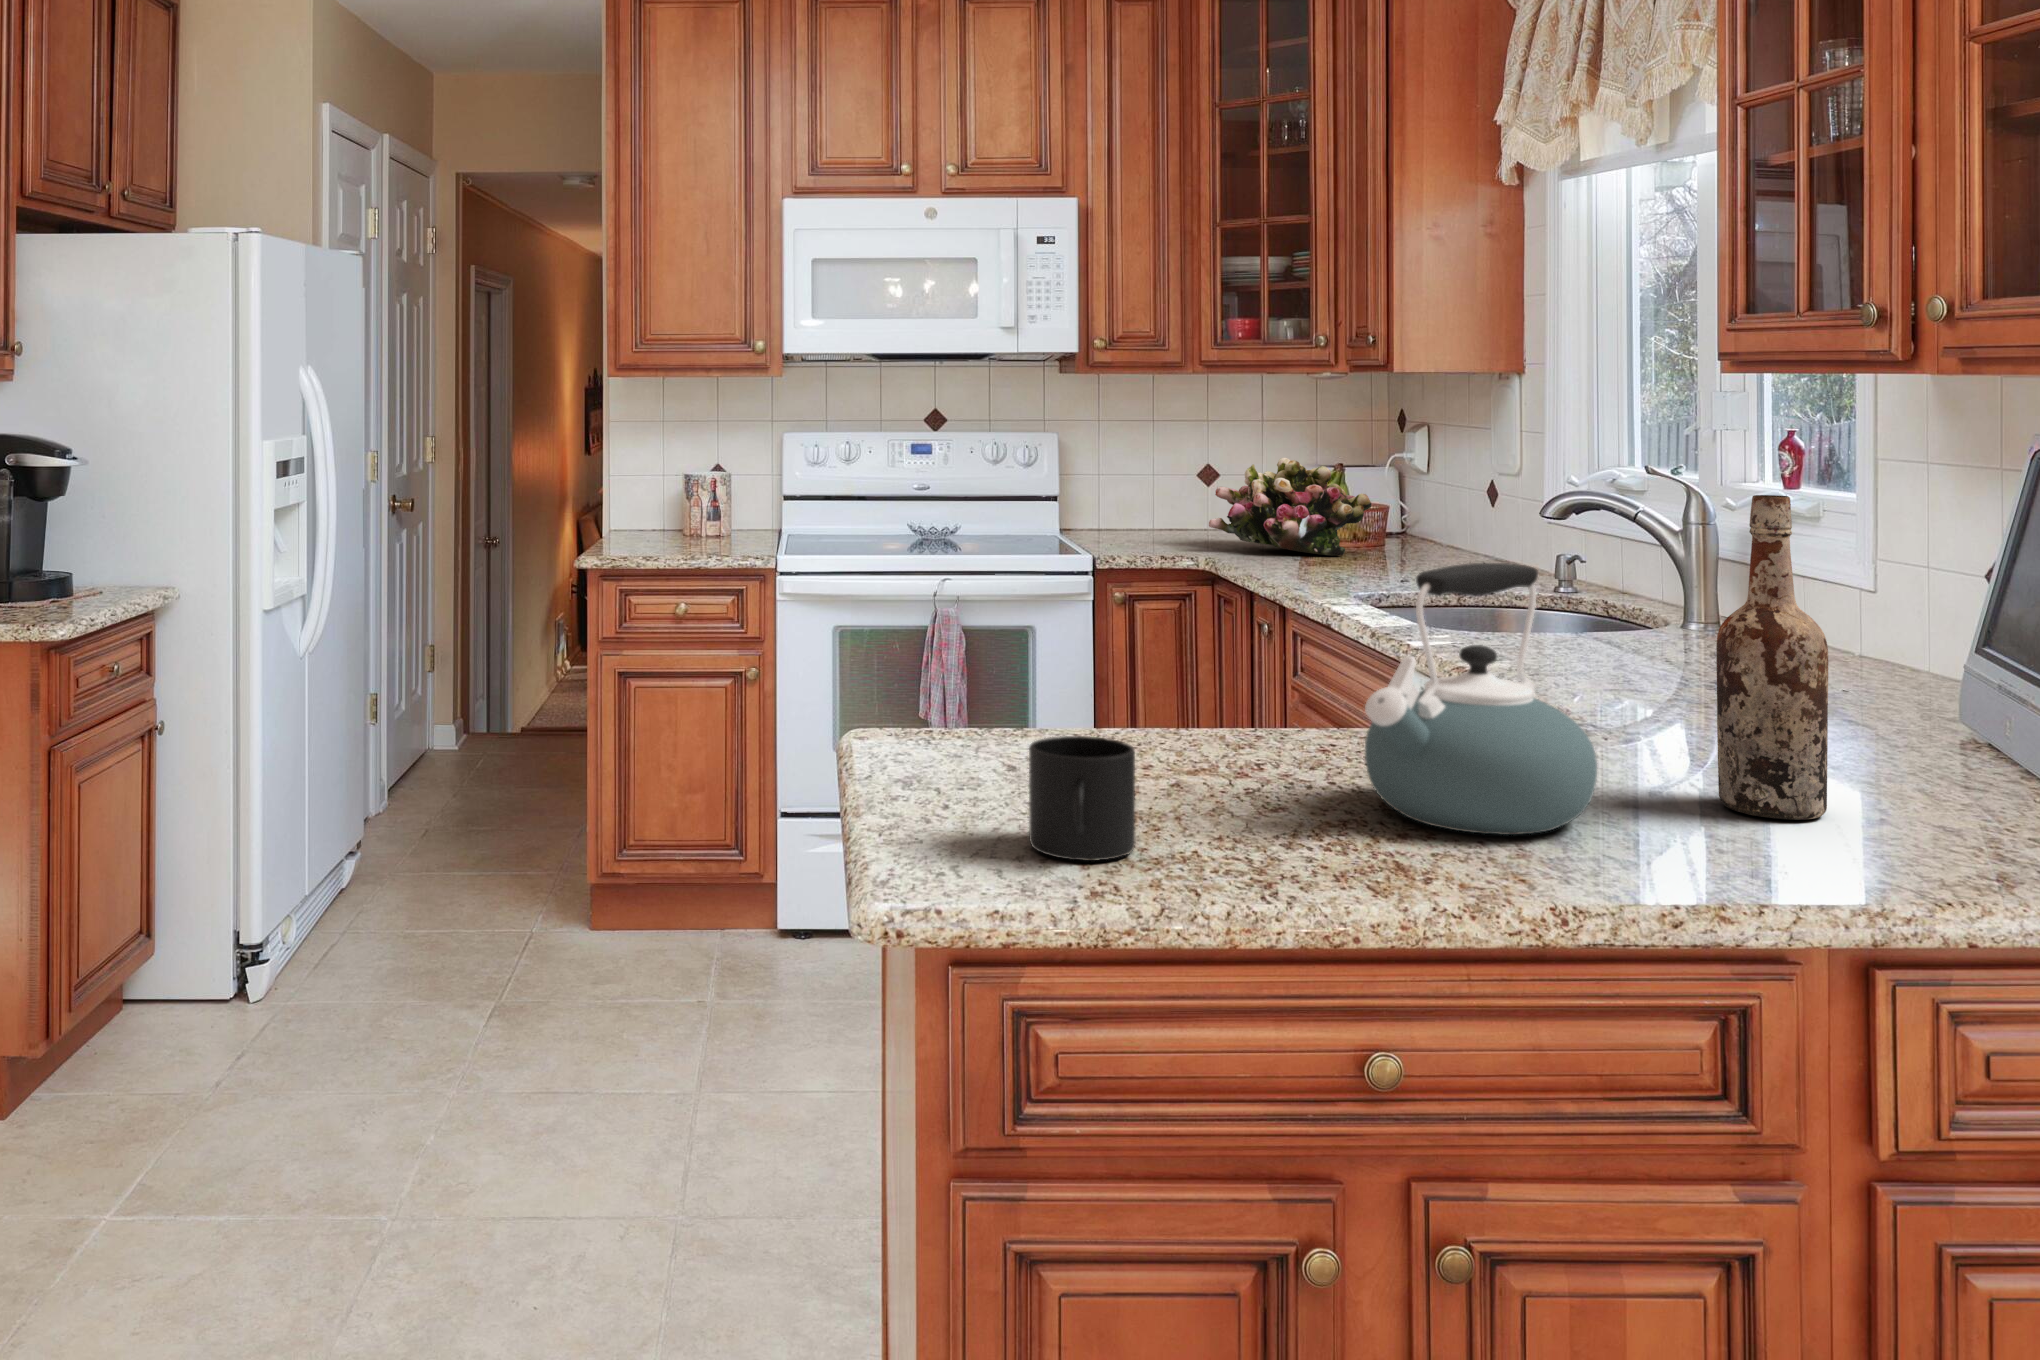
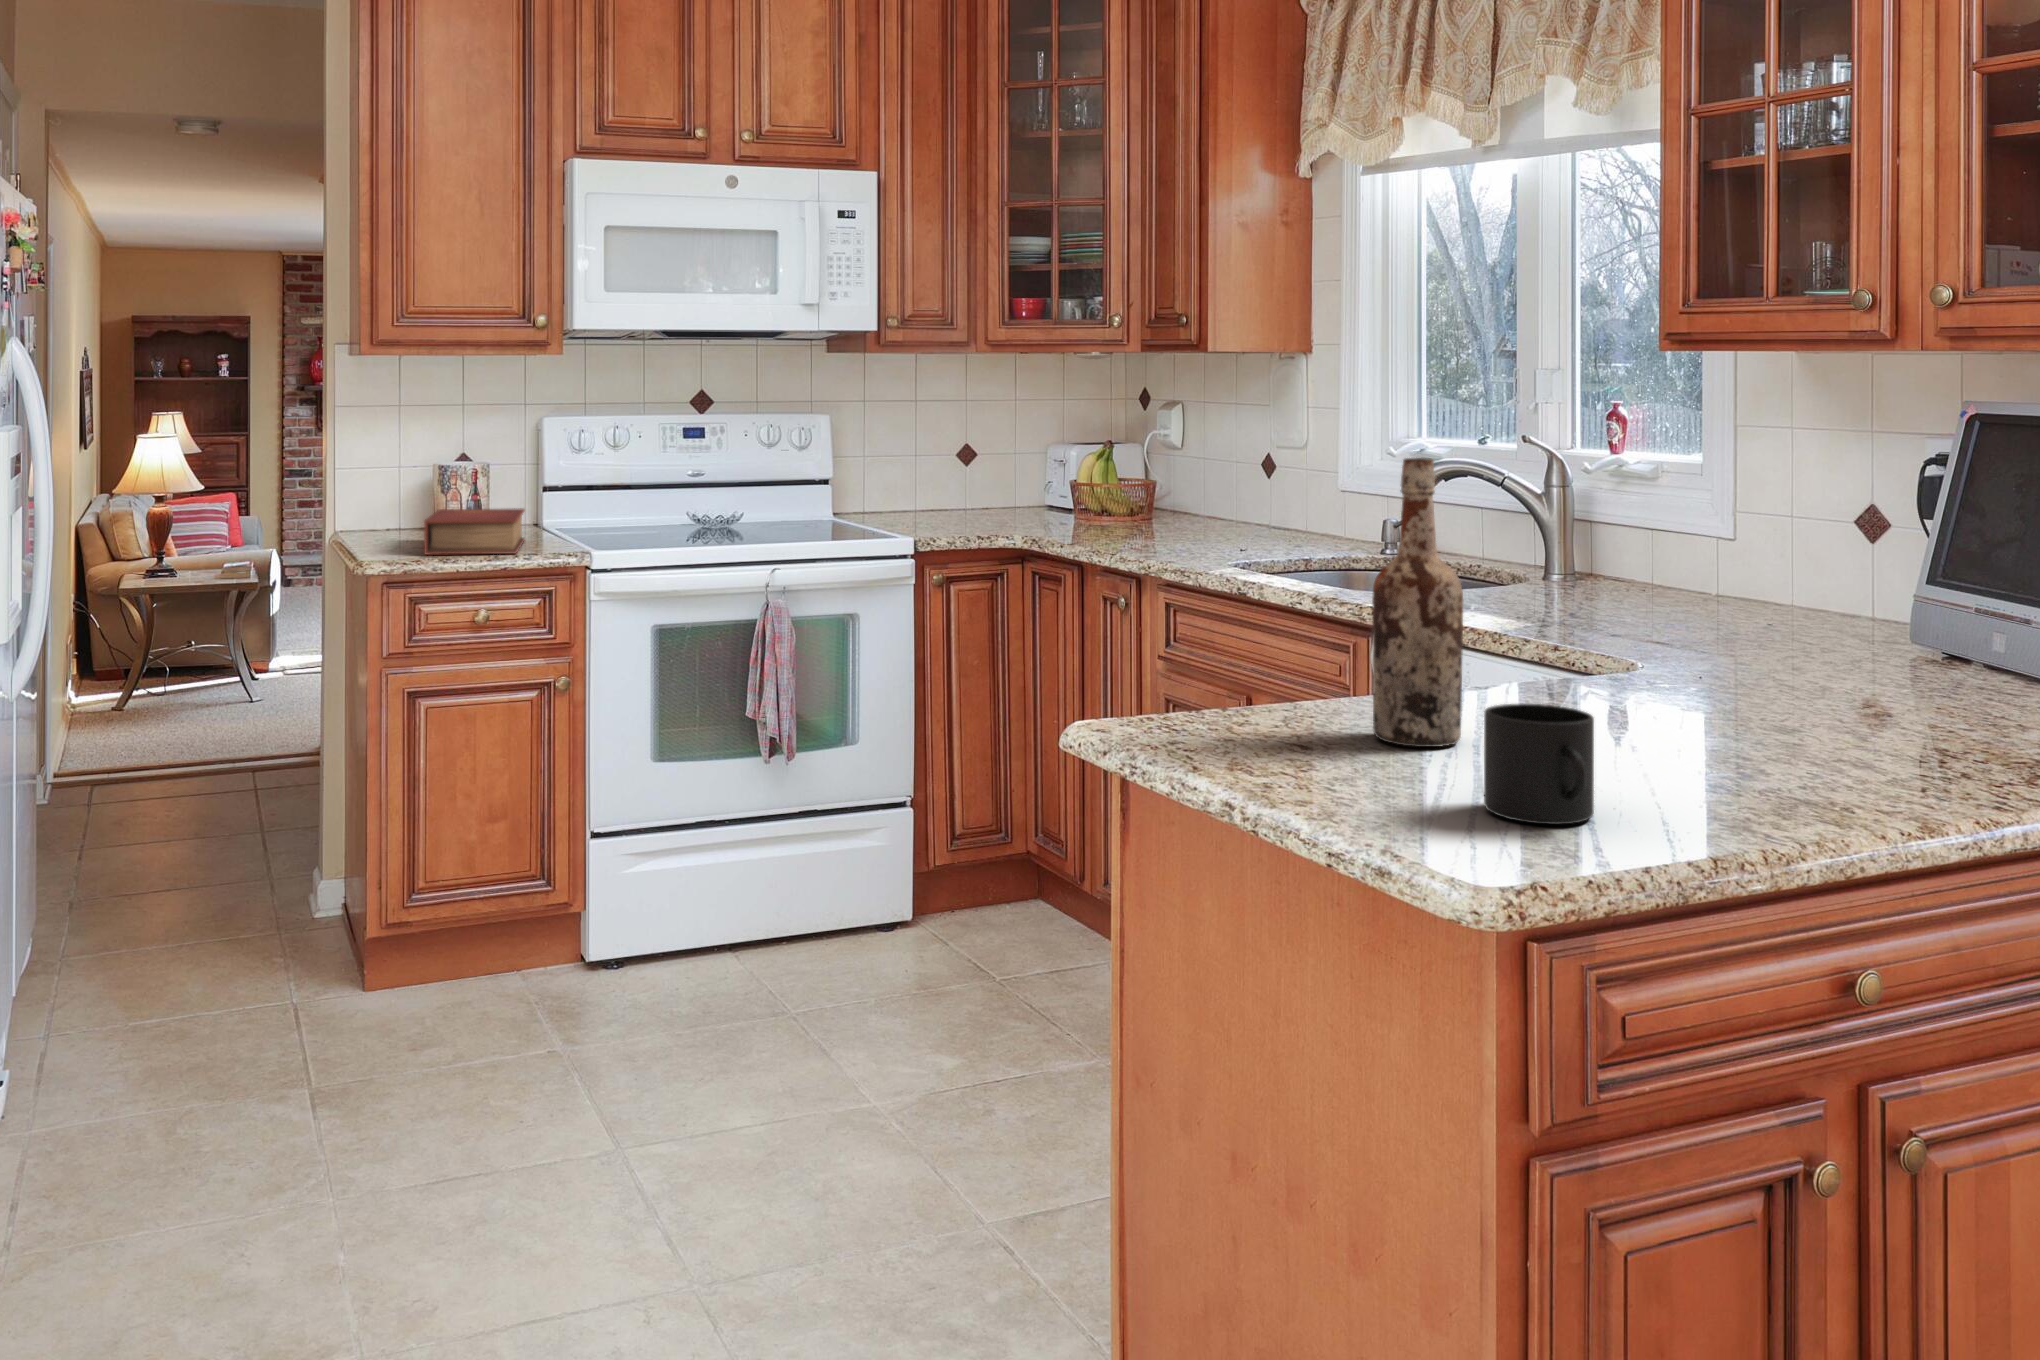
flower arrangement: present [1209,458,1371,556] -> none [1014,437,1164,533]
wine bottle: present [1716,495,1828,820] -> present [1372,458,1463,747]
book: none [644,513,753,554] -> present [424,508,525,555]
kettle: present [1365,563,1597,835] -> none [1657,521,1877,767]

